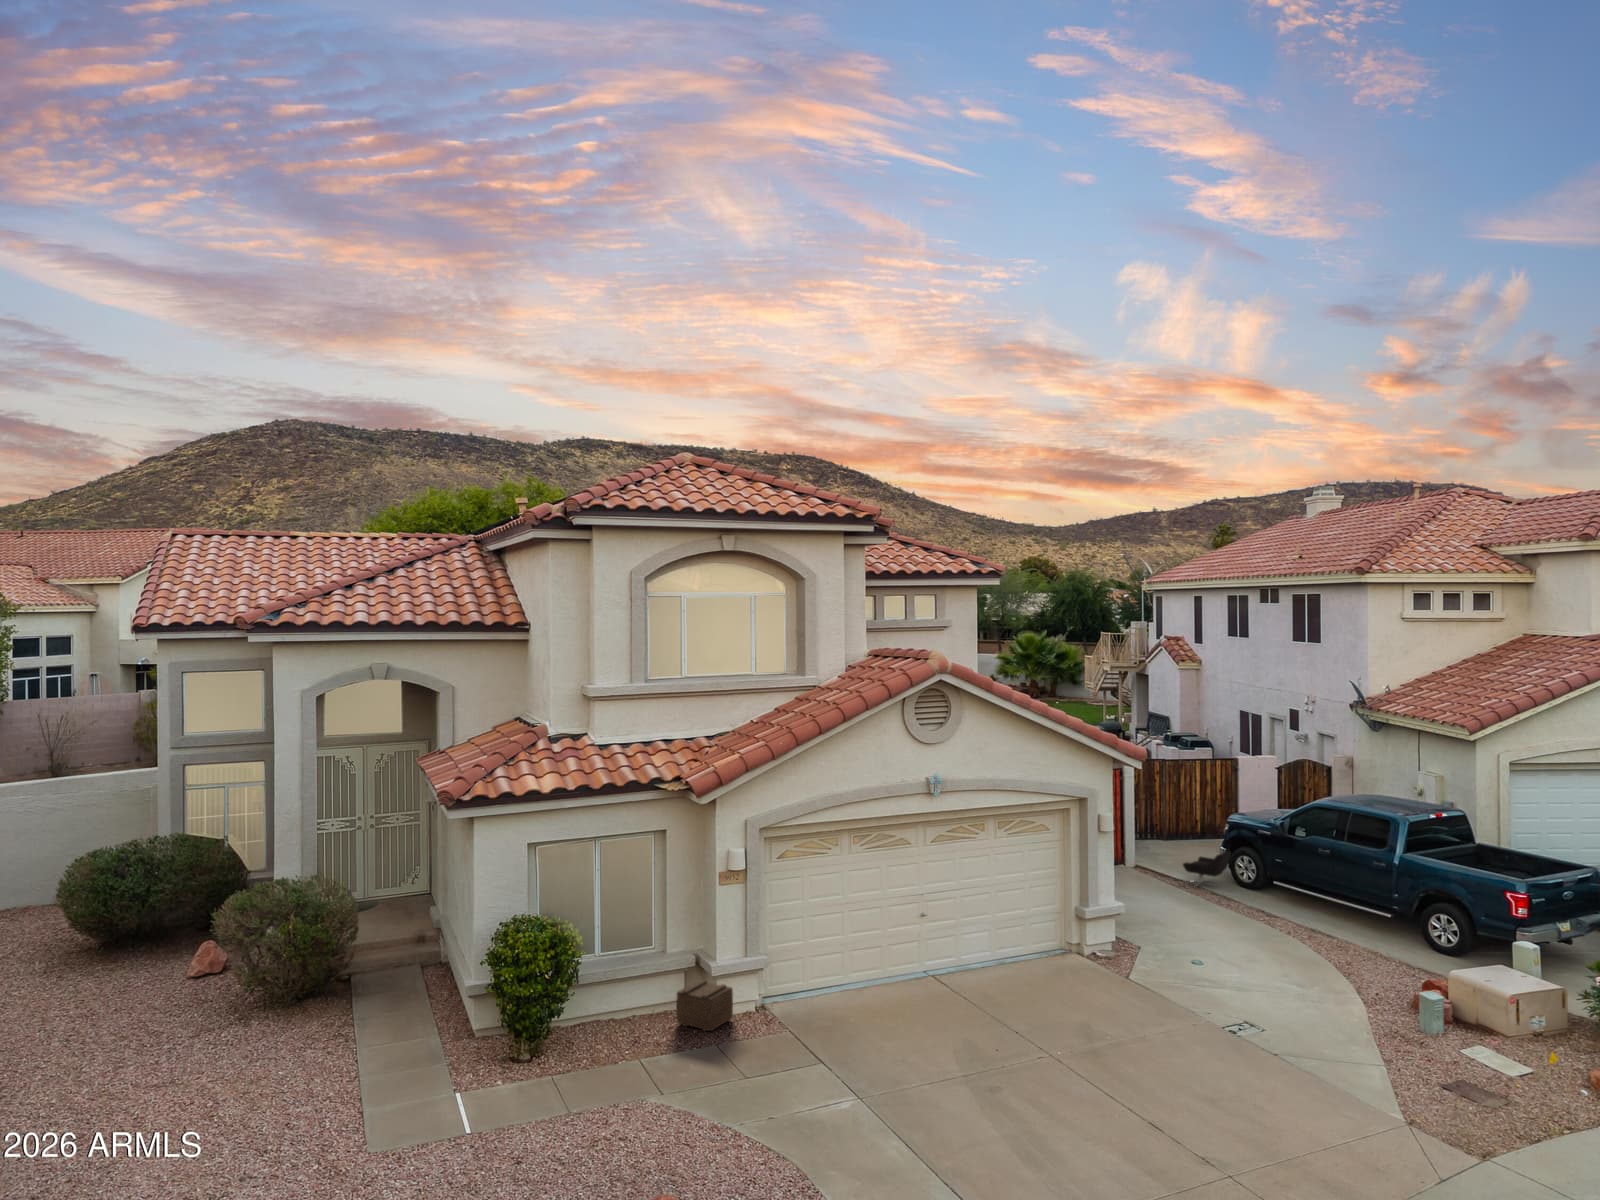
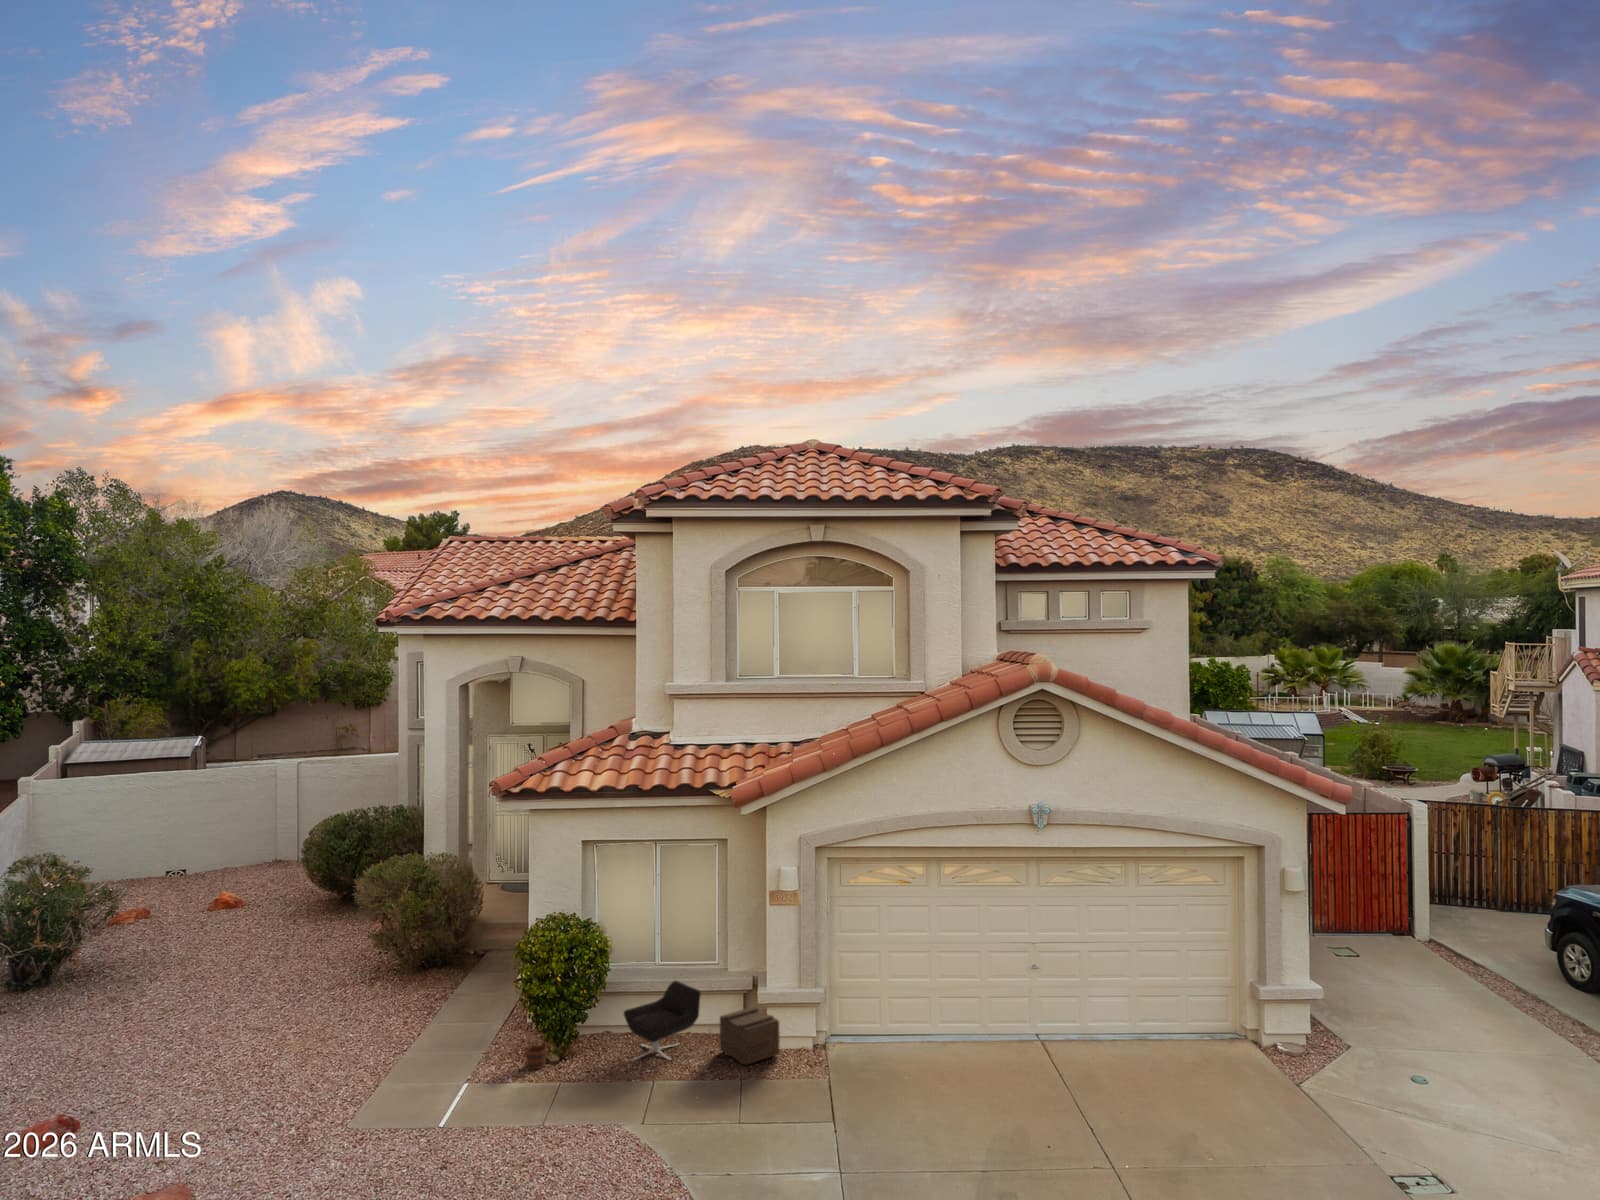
lounge chair: present [1183,851,1231,886] -> present [624,981,701,1061]
wooden bucket: none [503,1031,523,1069] -> present [526,1032,547,1069]

